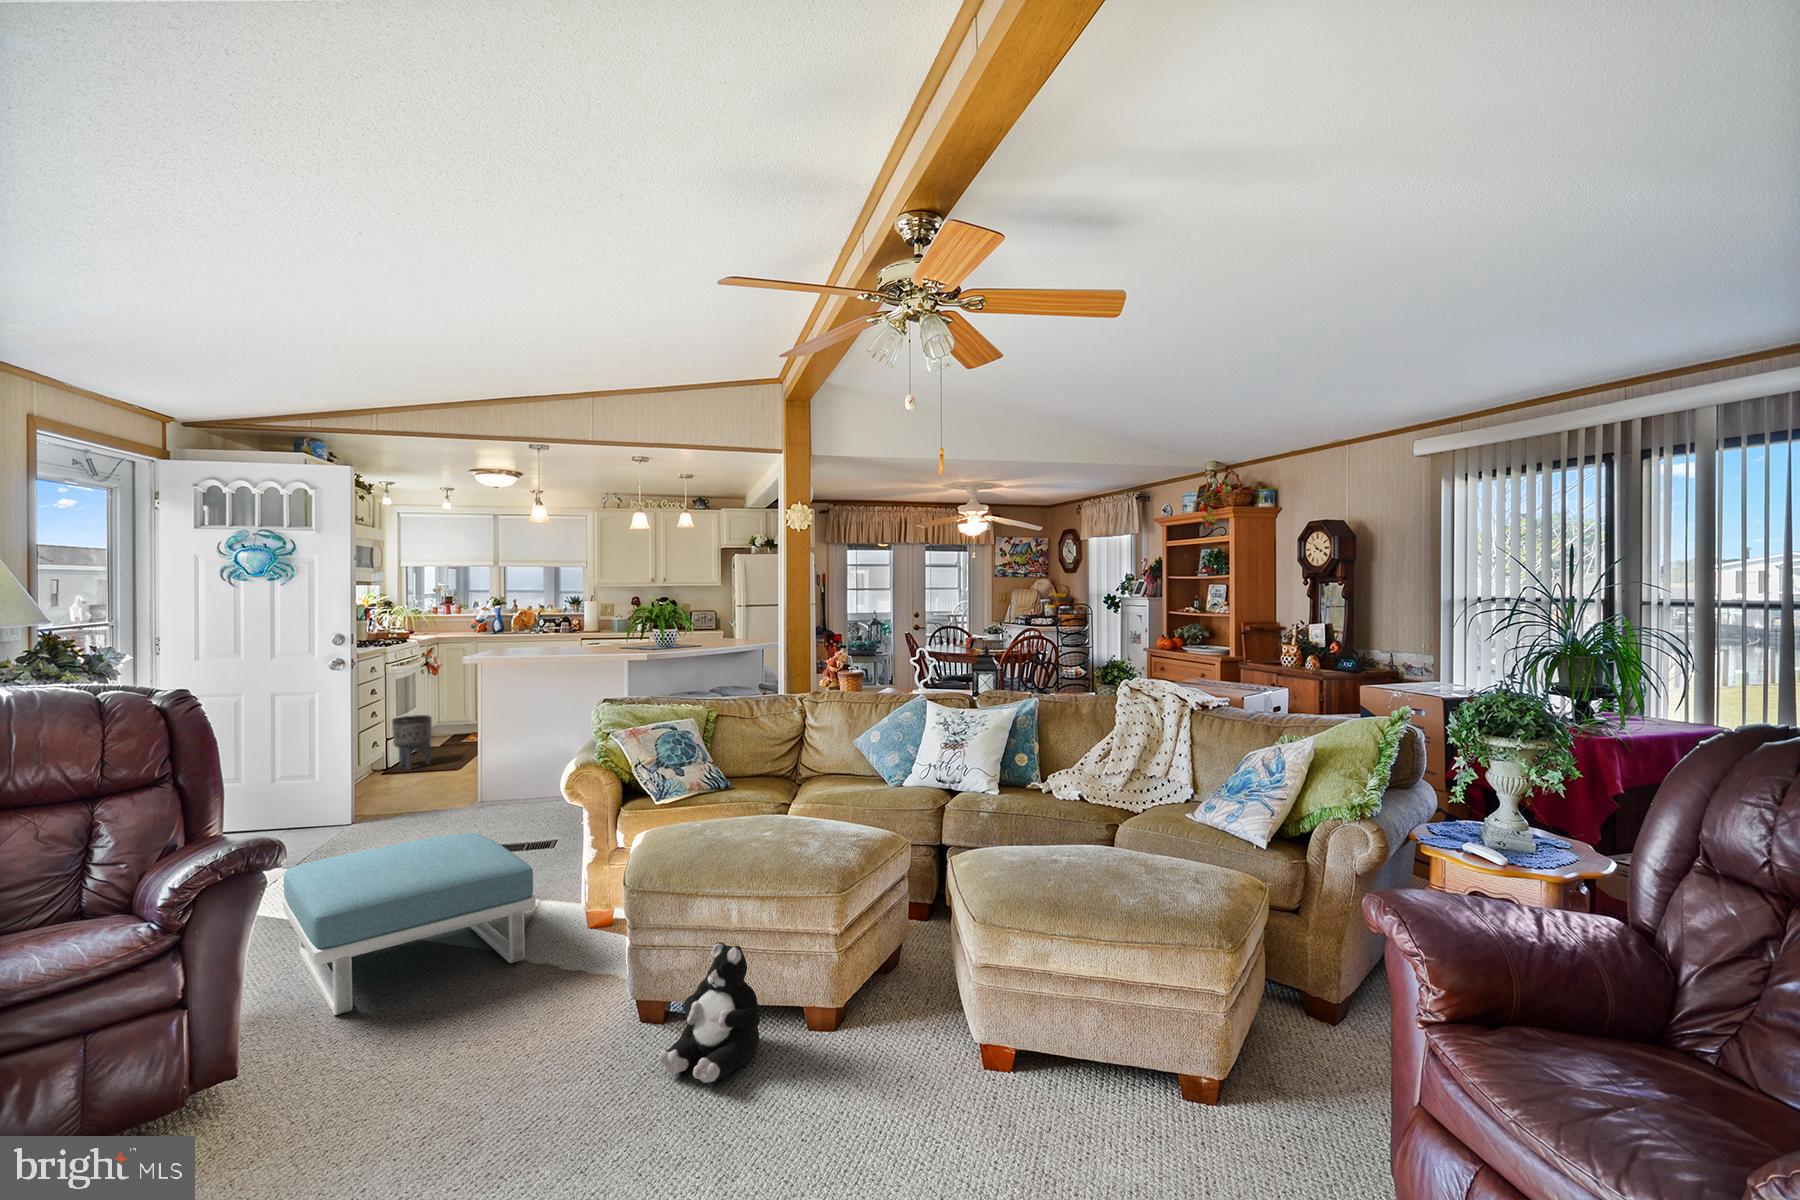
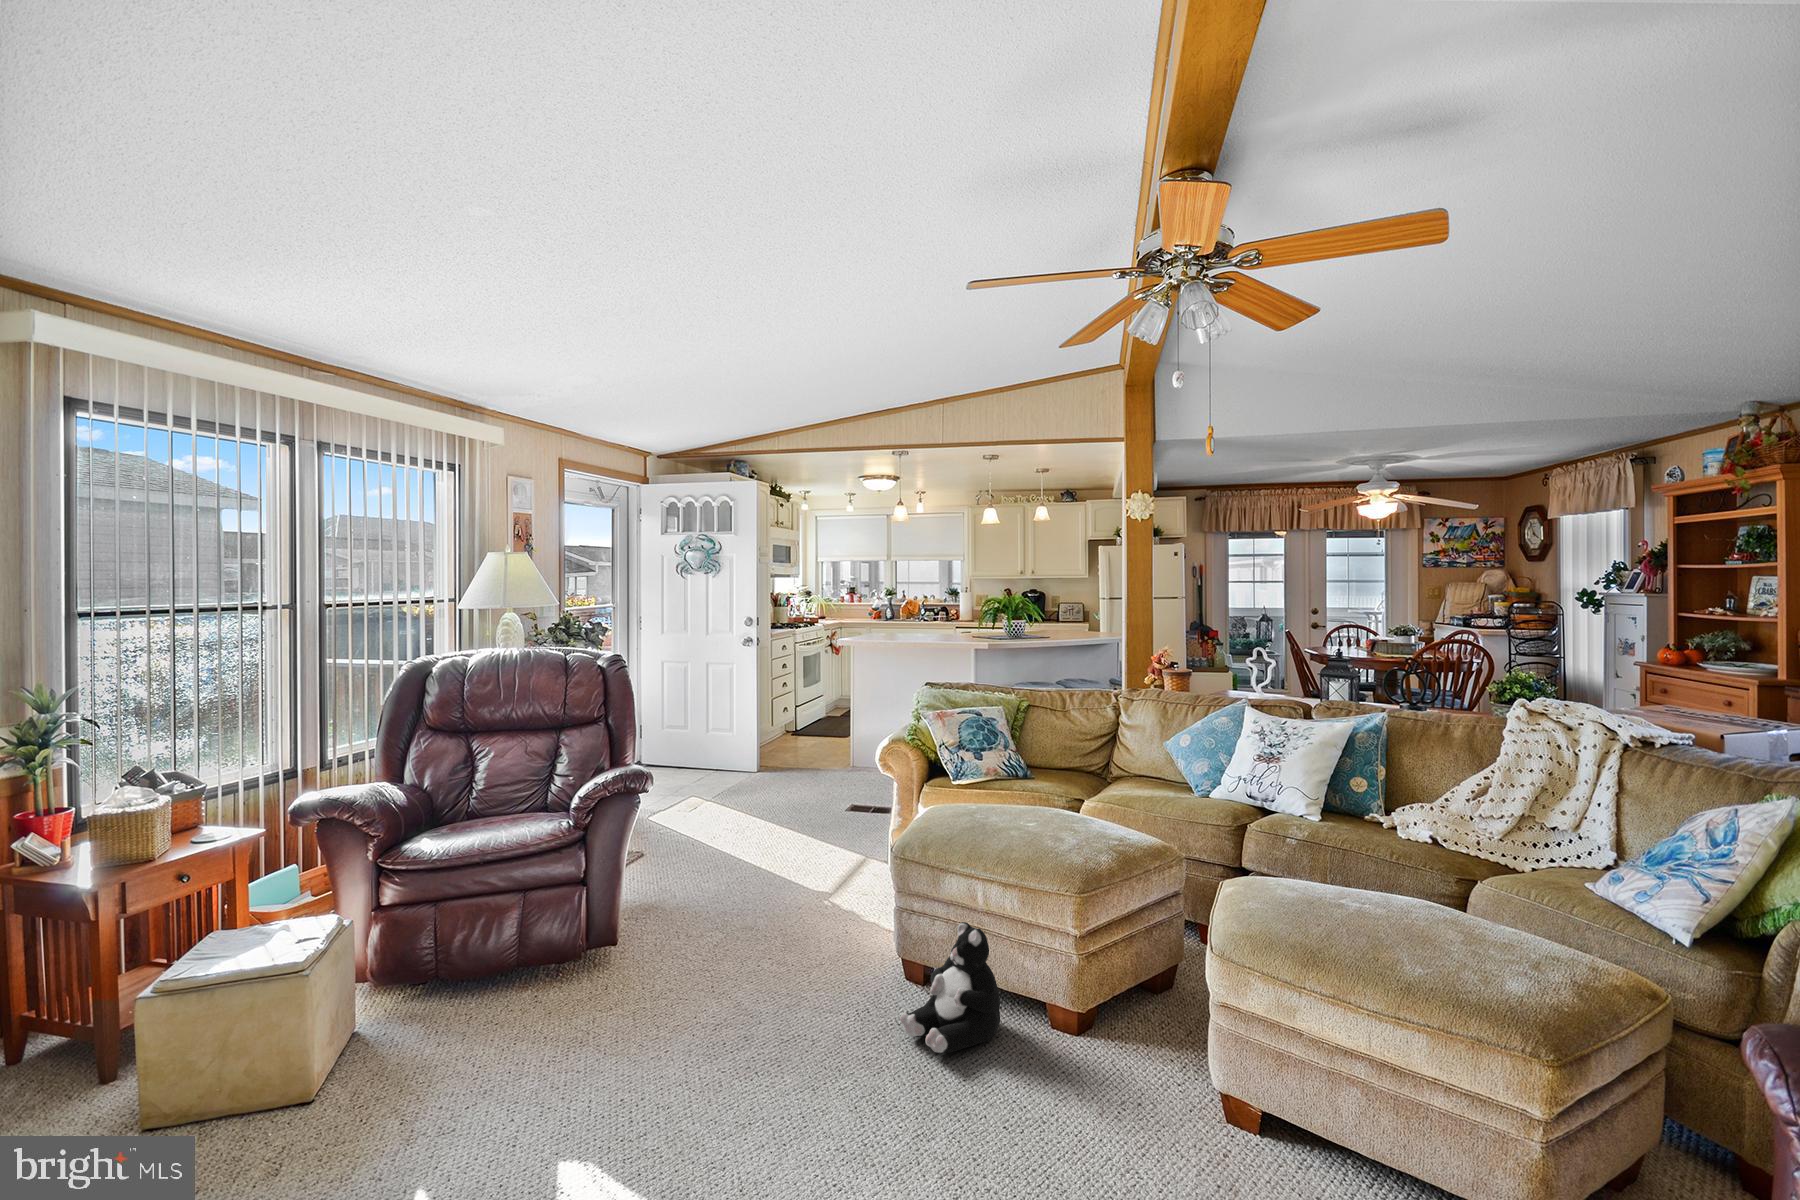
planter: present [392,715,432,770] -> none [797,688,827,734]
footstool: present [283,833,536,1015] -> none [670,791,843,923]

